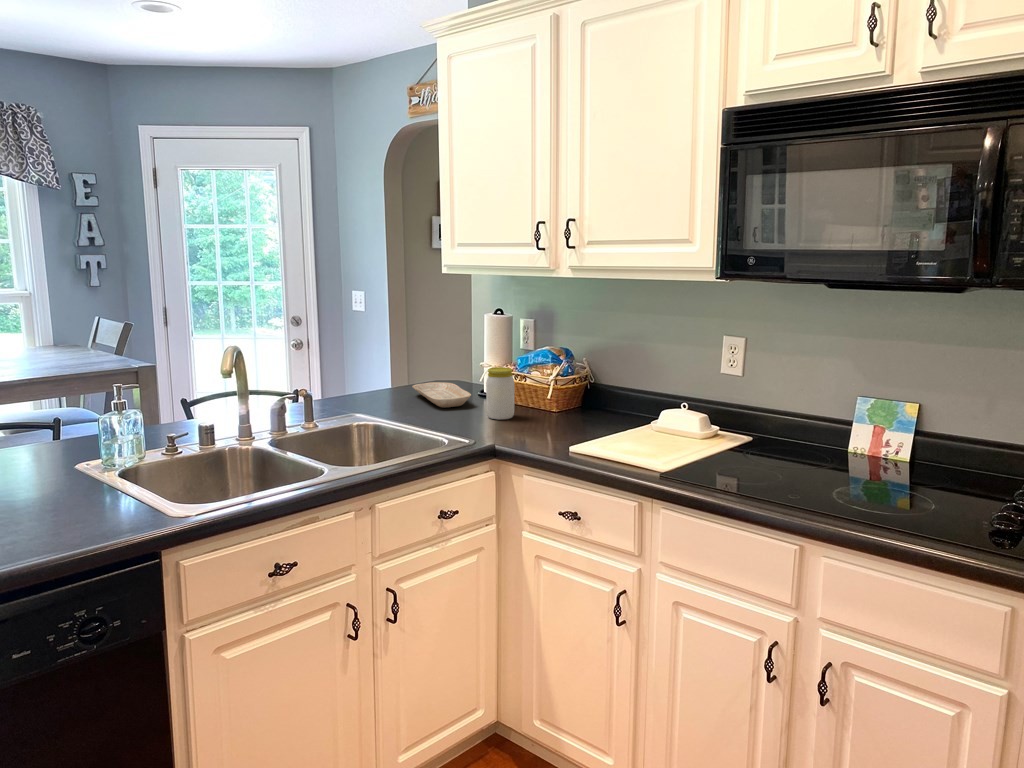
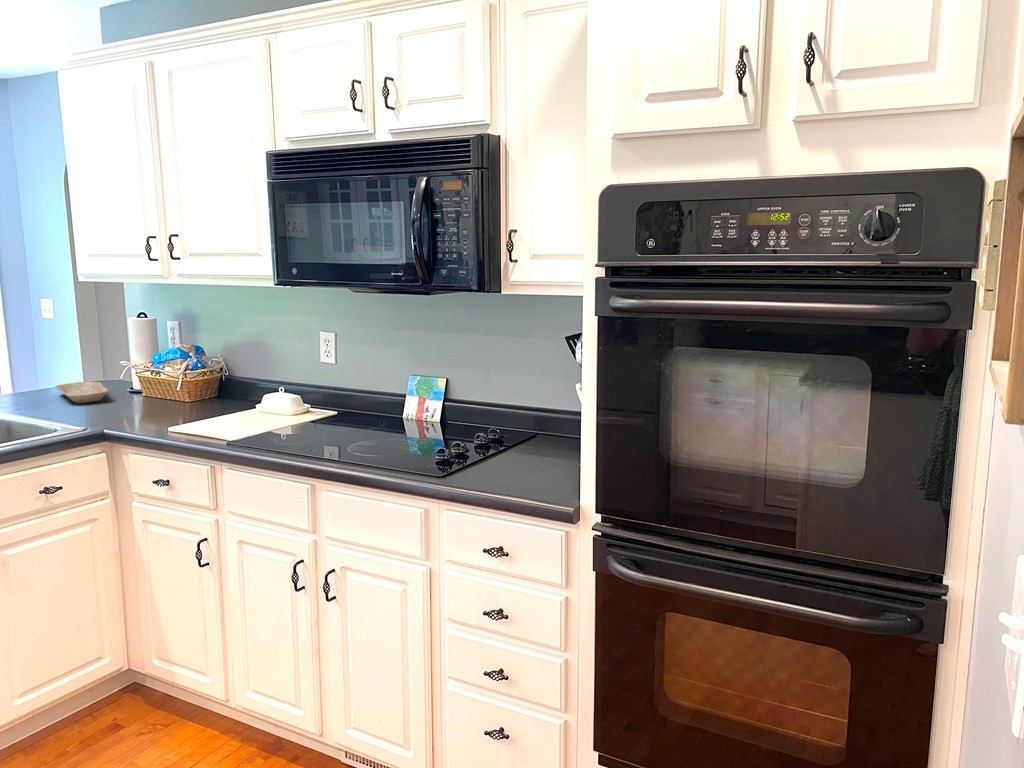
jar: present [486,367,514,419] -> none [113,364,143,410]

